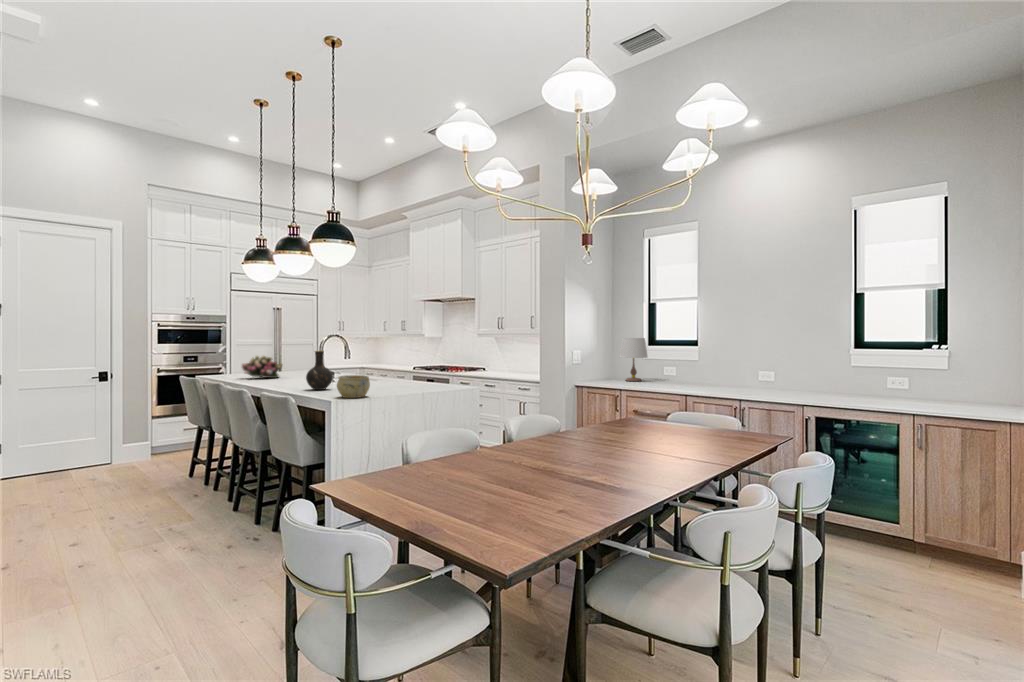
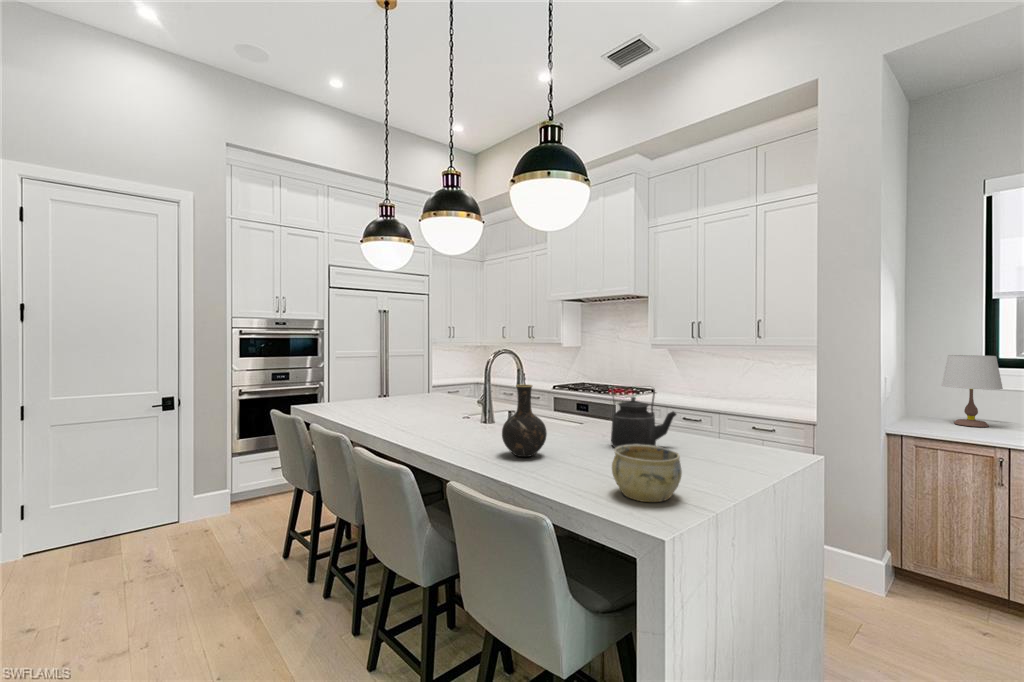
kettle: none [377,353,415,388] -> present [611,386,676,448]
flower arrangement: present [242,356,282,378] -> none [357,378,413,413]

